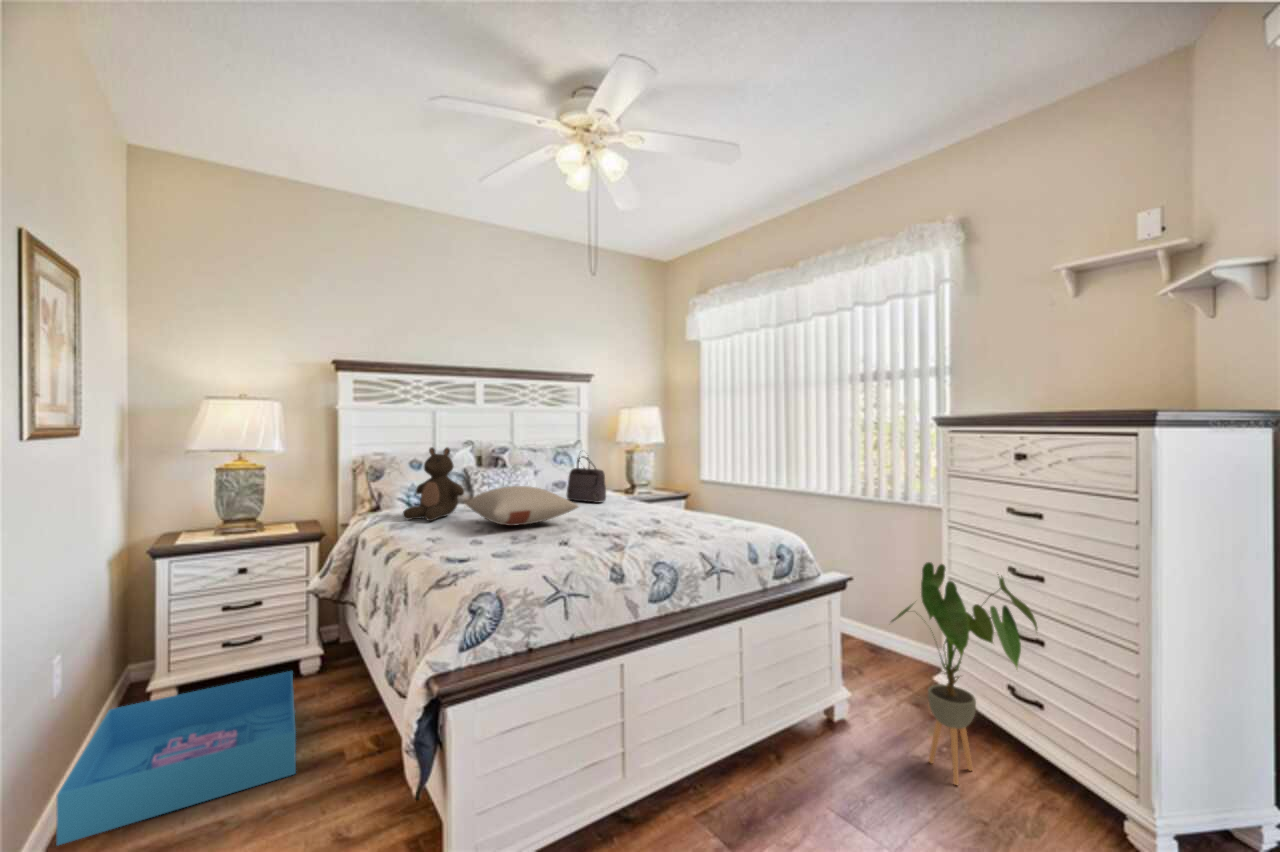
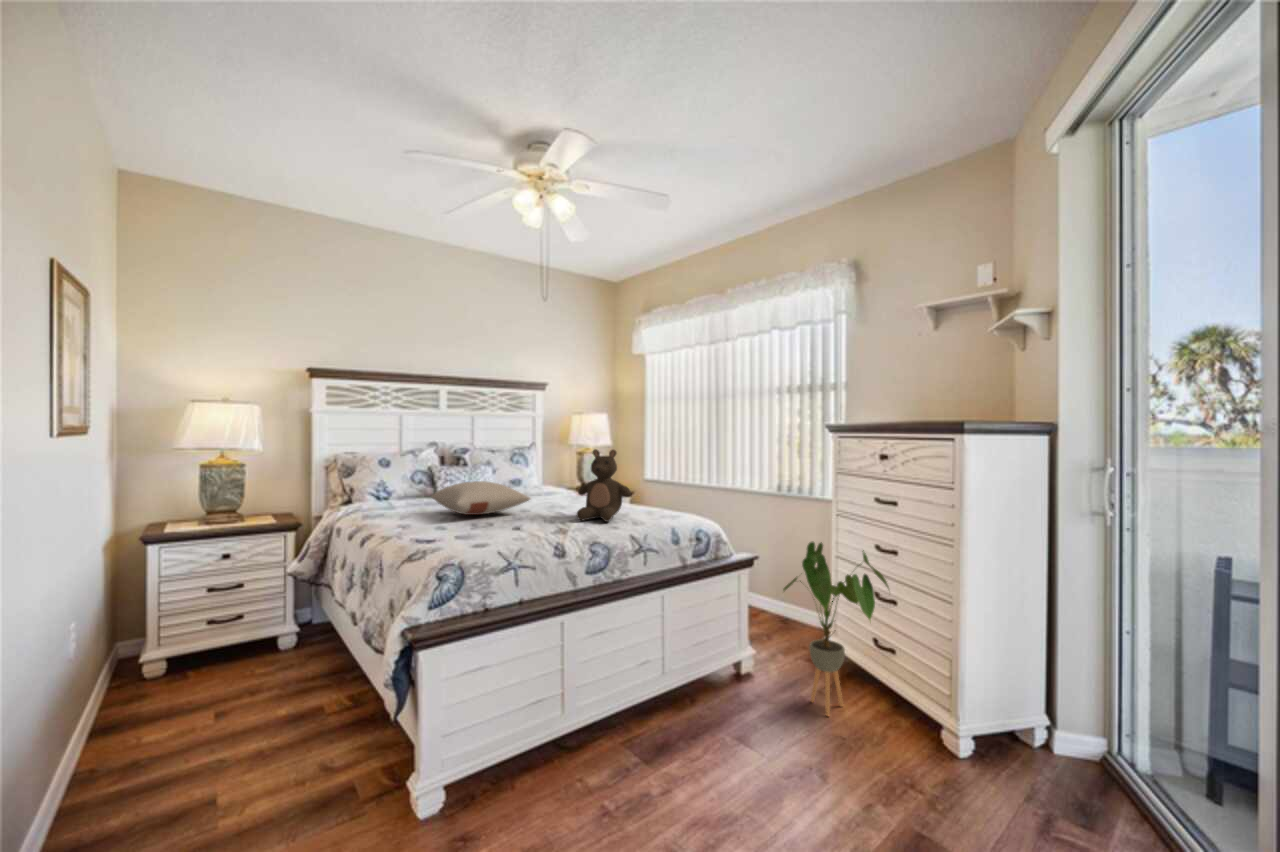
stuffed bear: present [403,448,464,521] -> present [576,449,631,522]
handbag: present [567,456,606,503] -> none [522,451,557,497]
storage bin: present [56,671,296,845] -> none [80,644,283,780]

